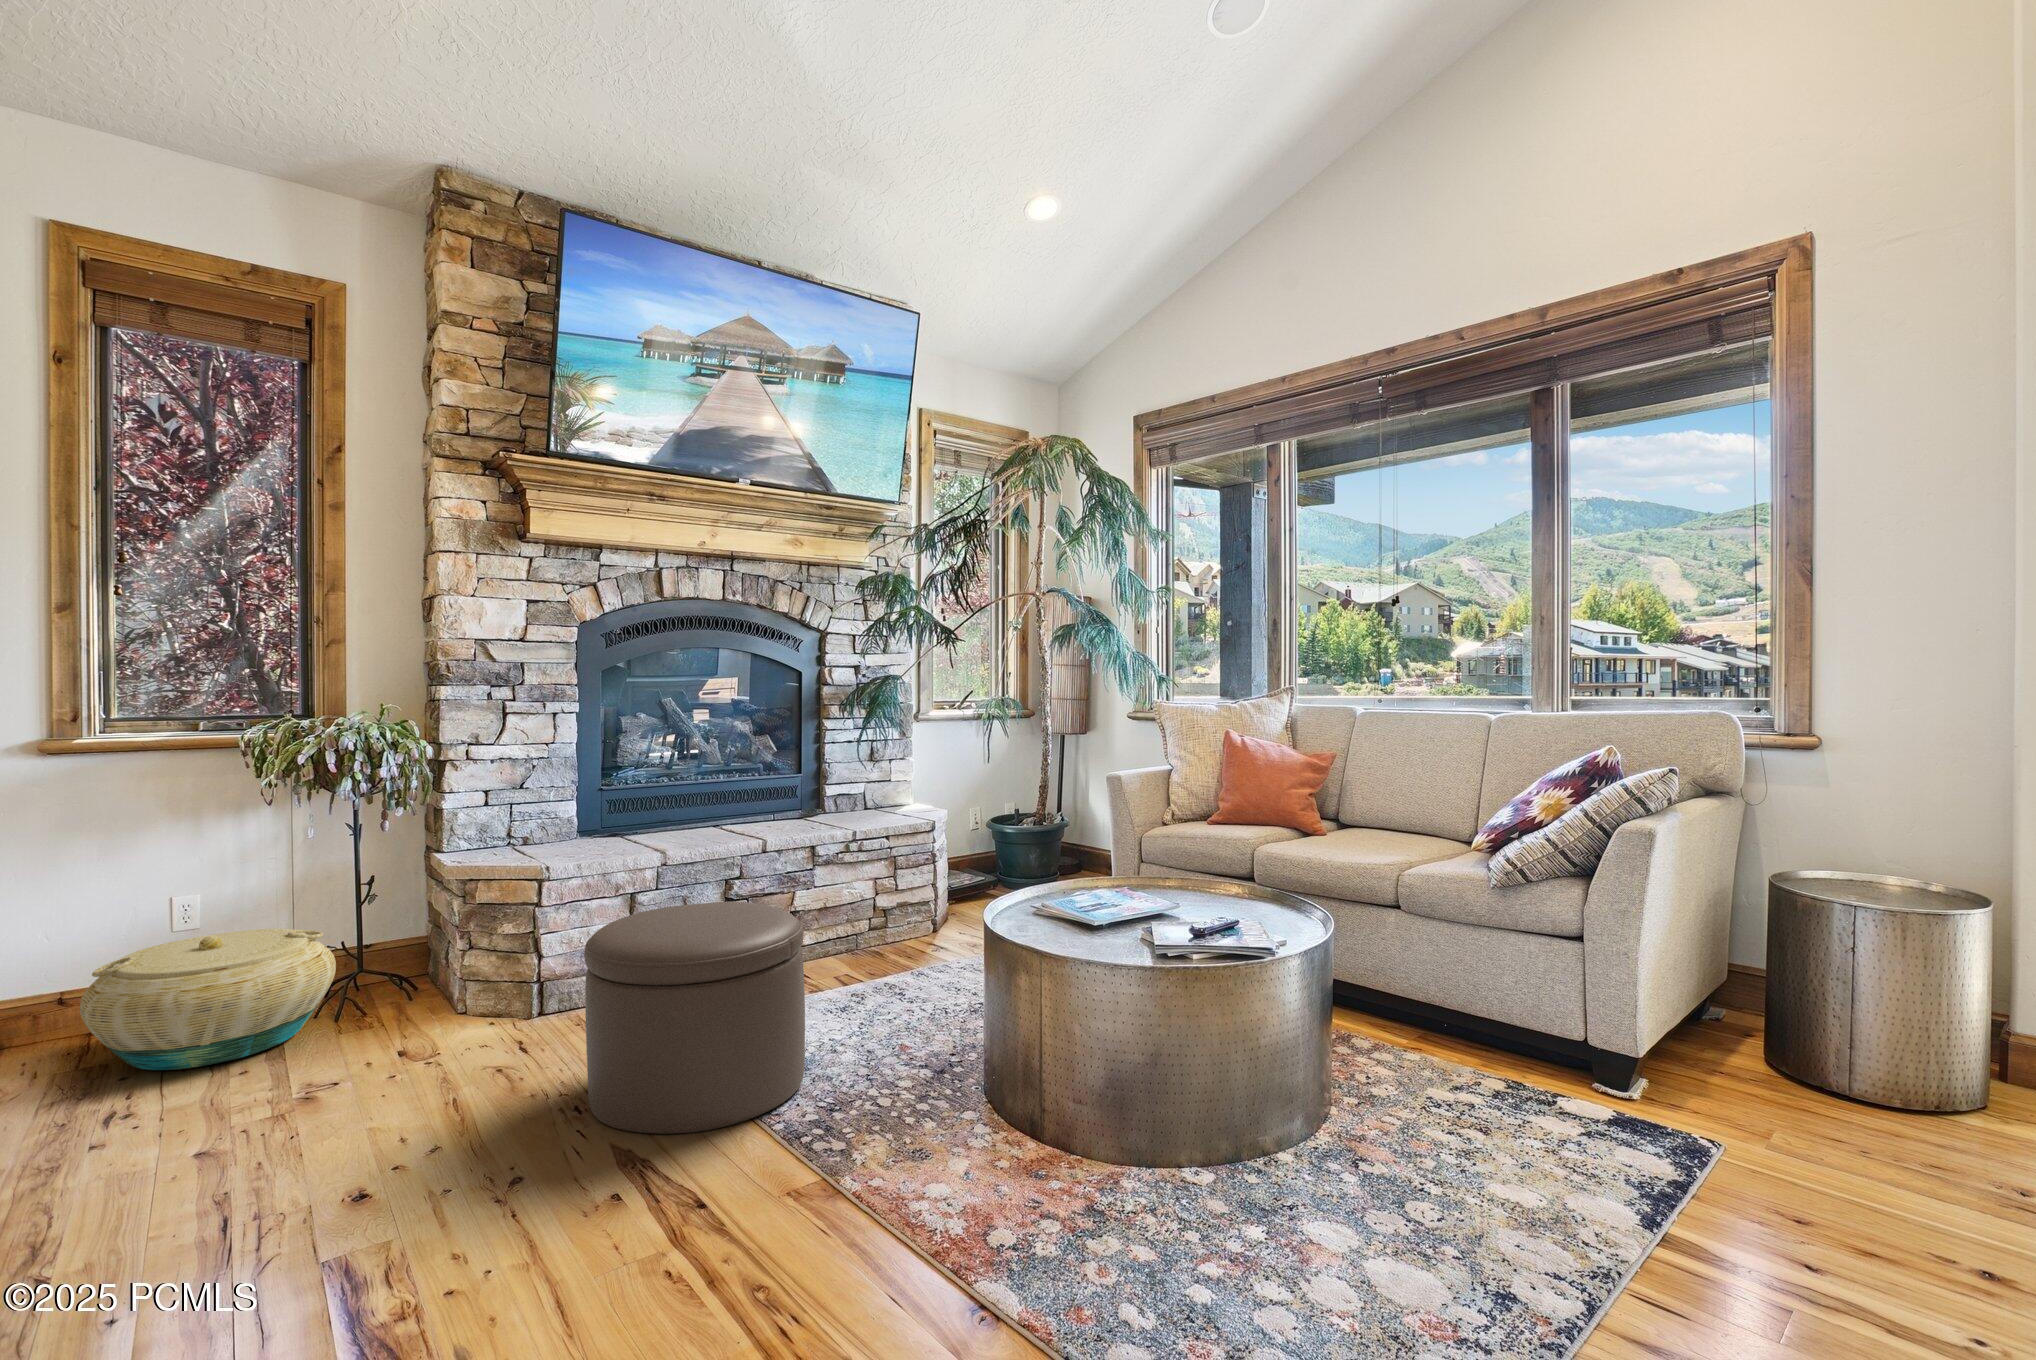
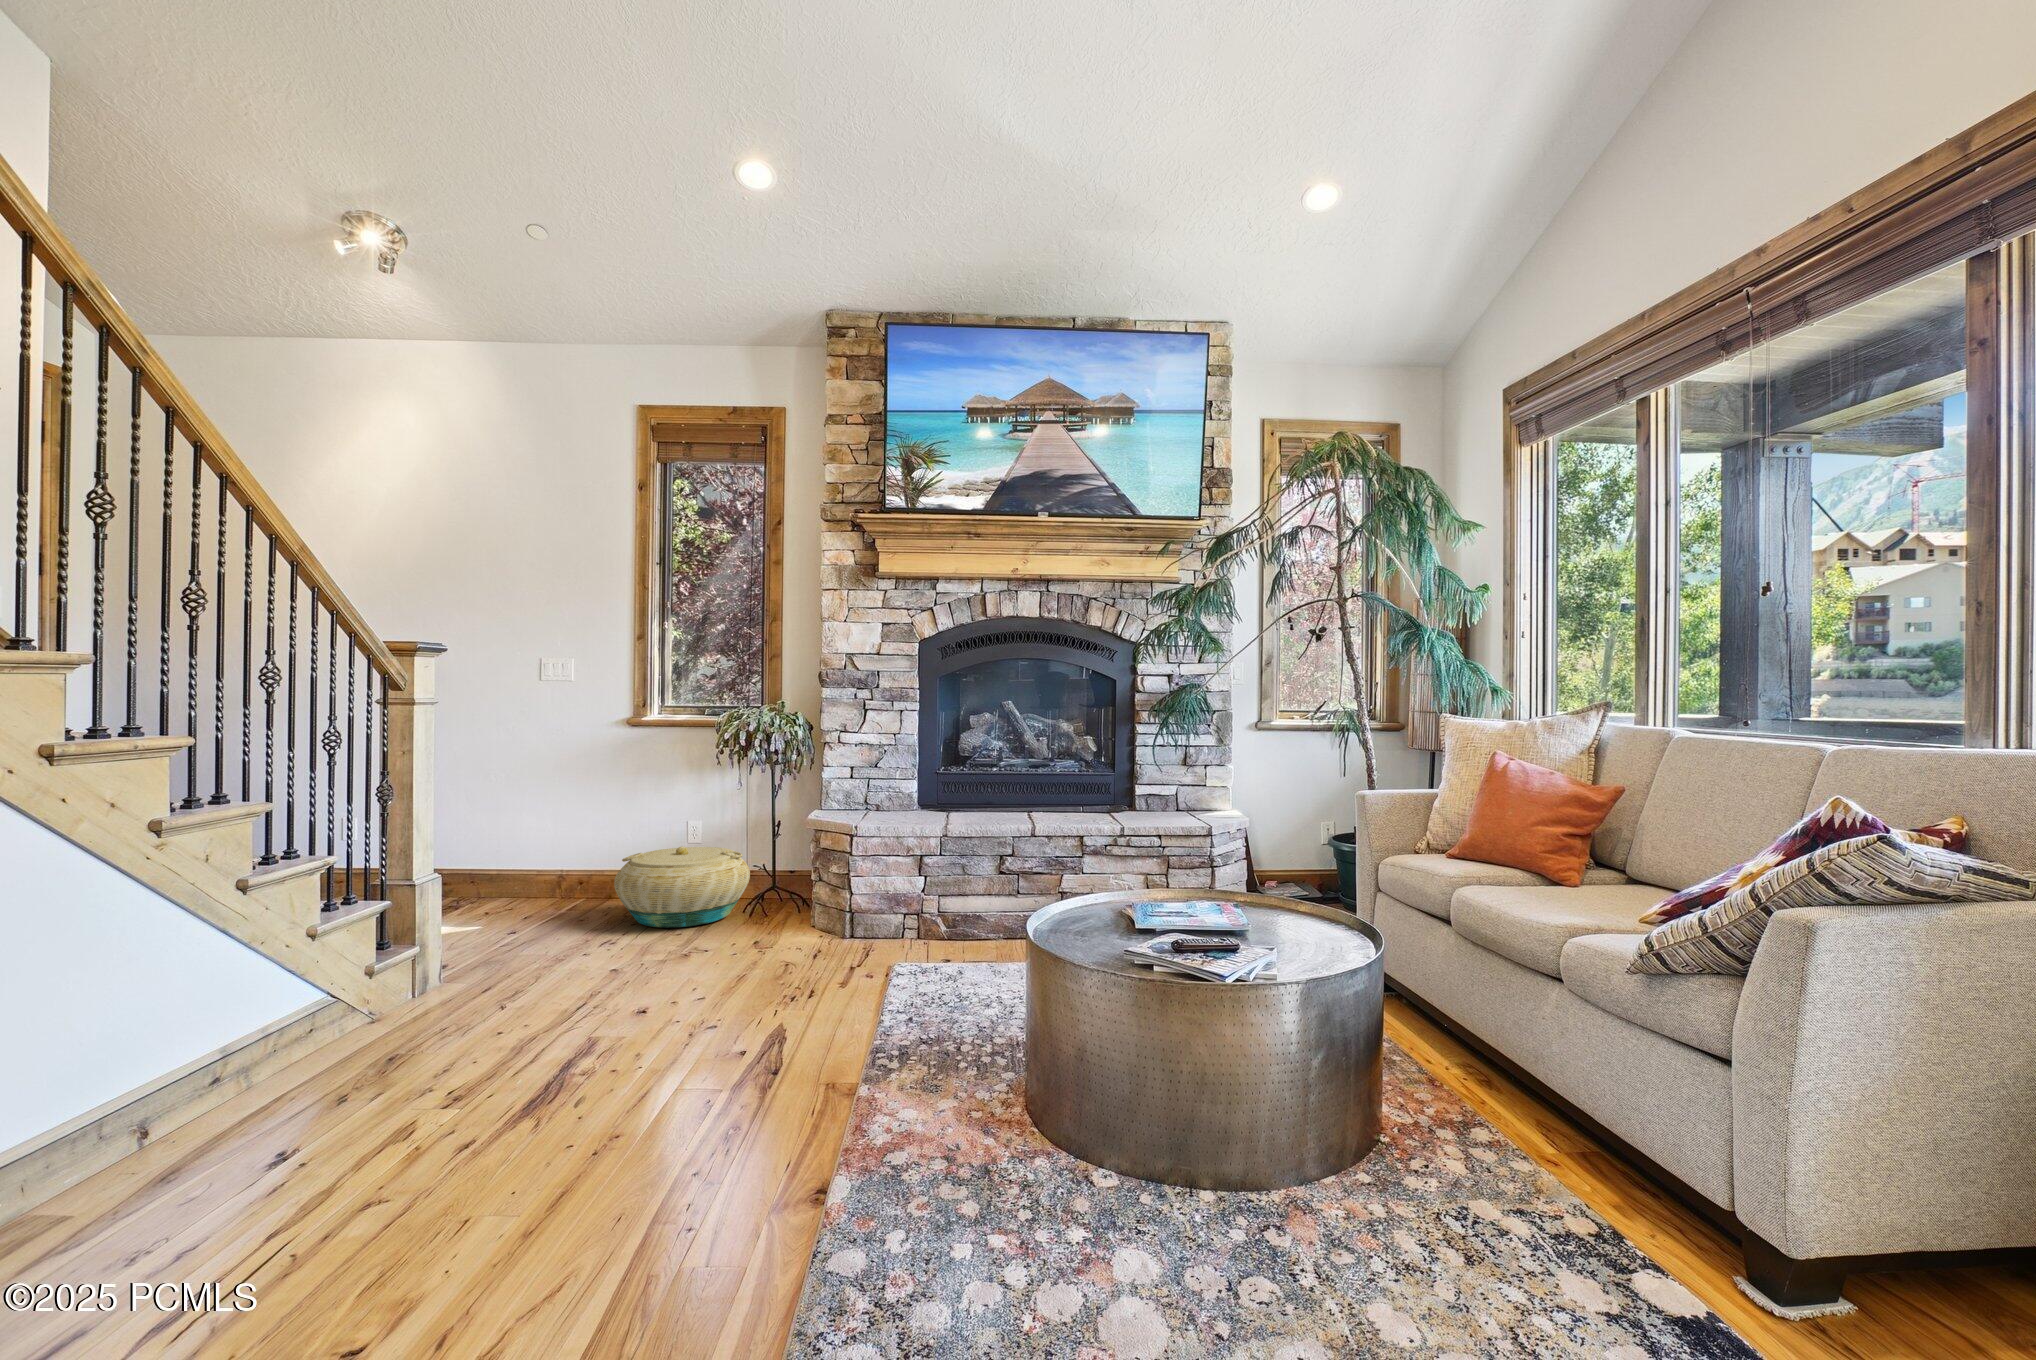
ottoman: present [584,902,805,1134] -> none [777,863,942,1034]

